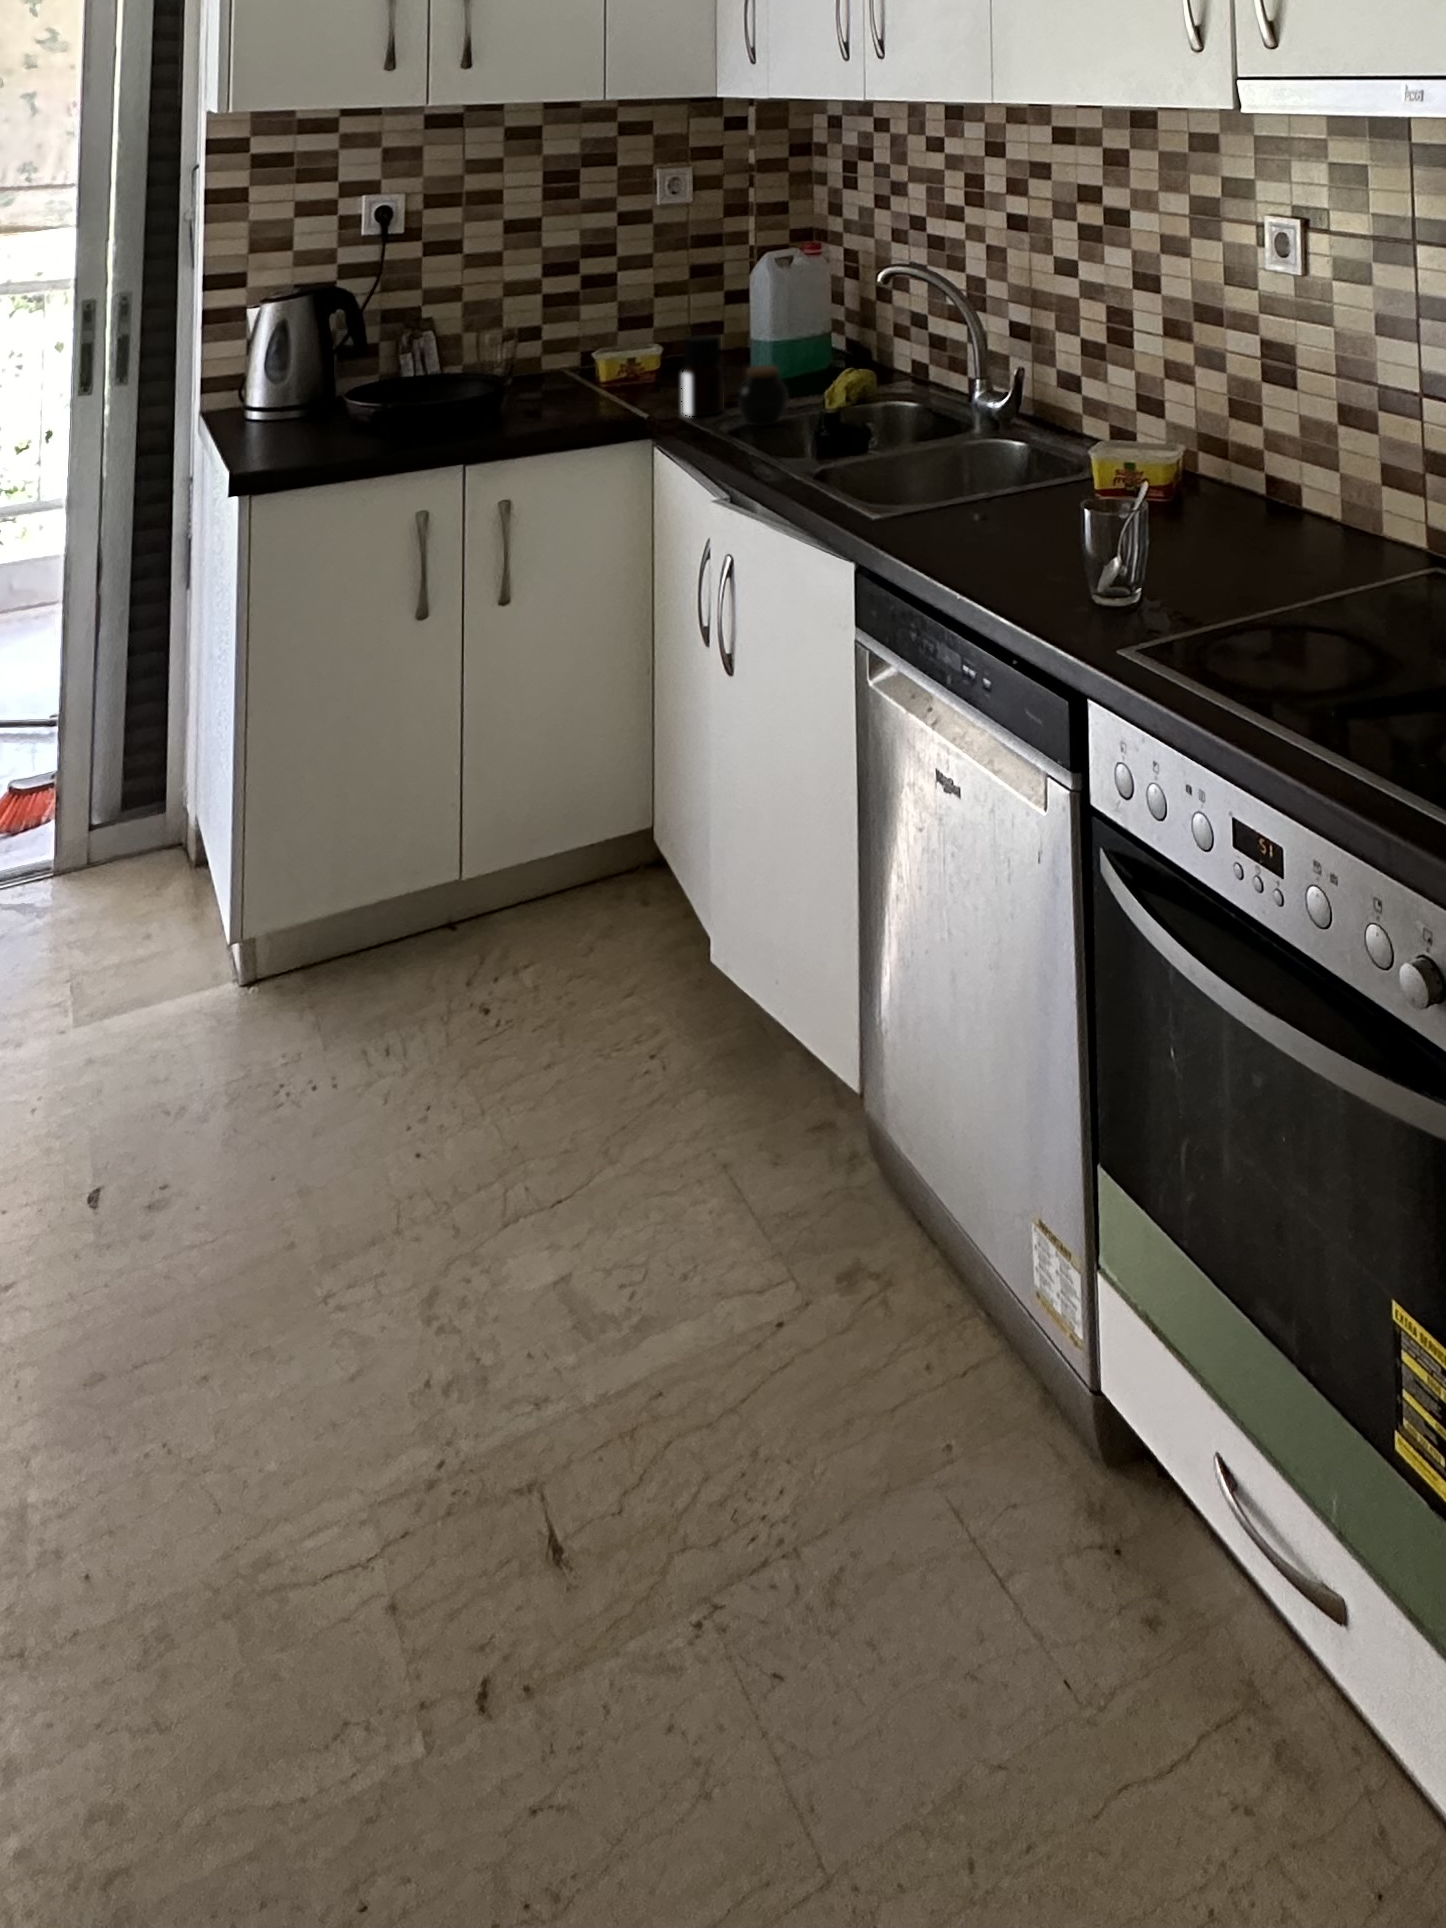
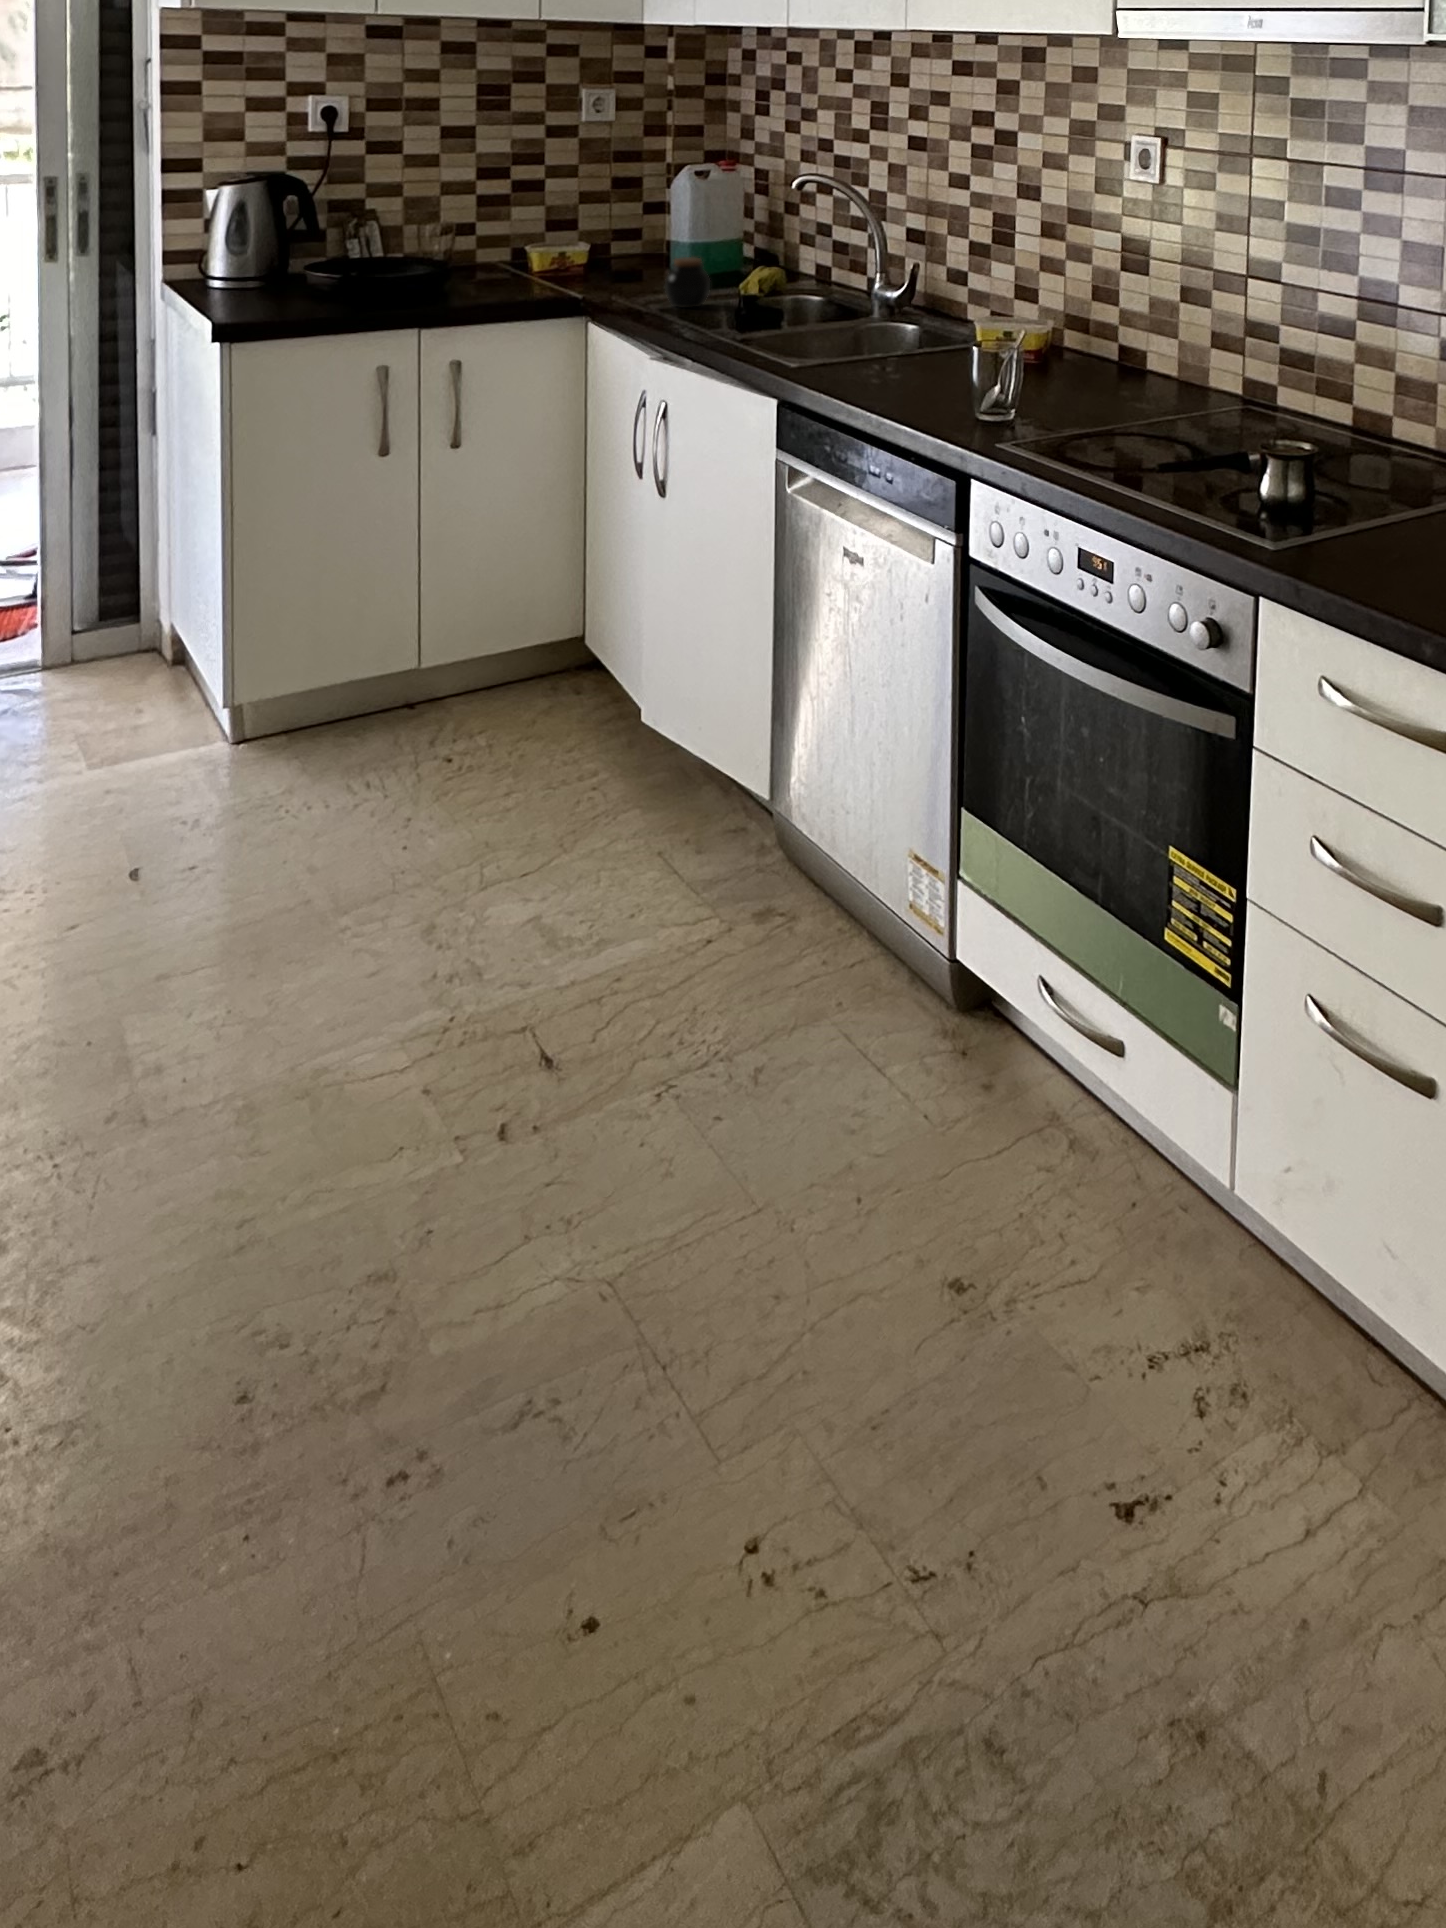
bottle: present [683,334,724,416] -> none [614,231,651,299]

